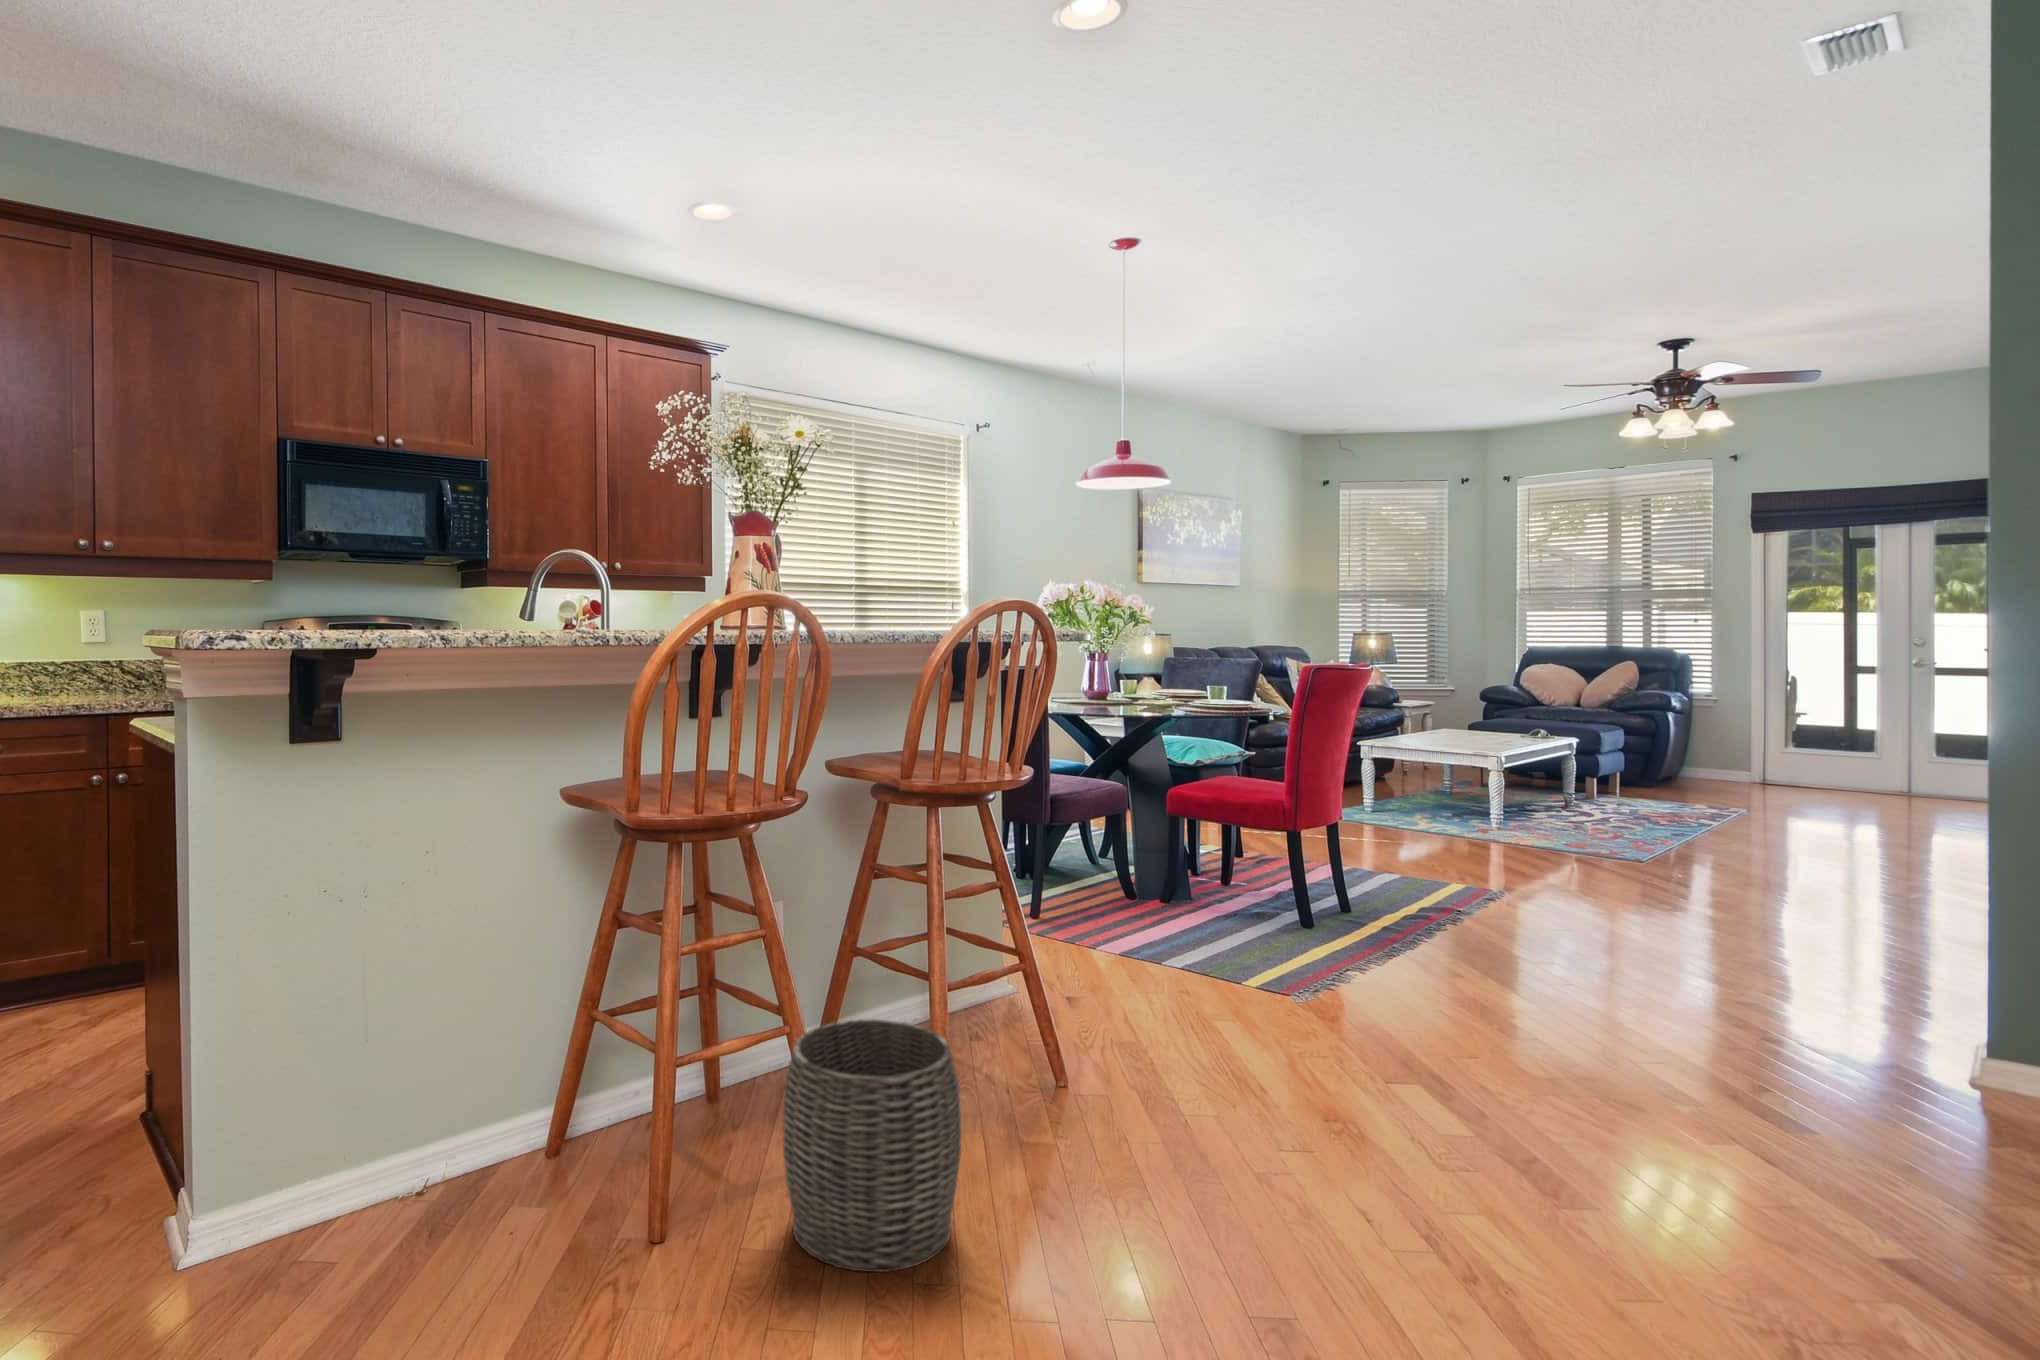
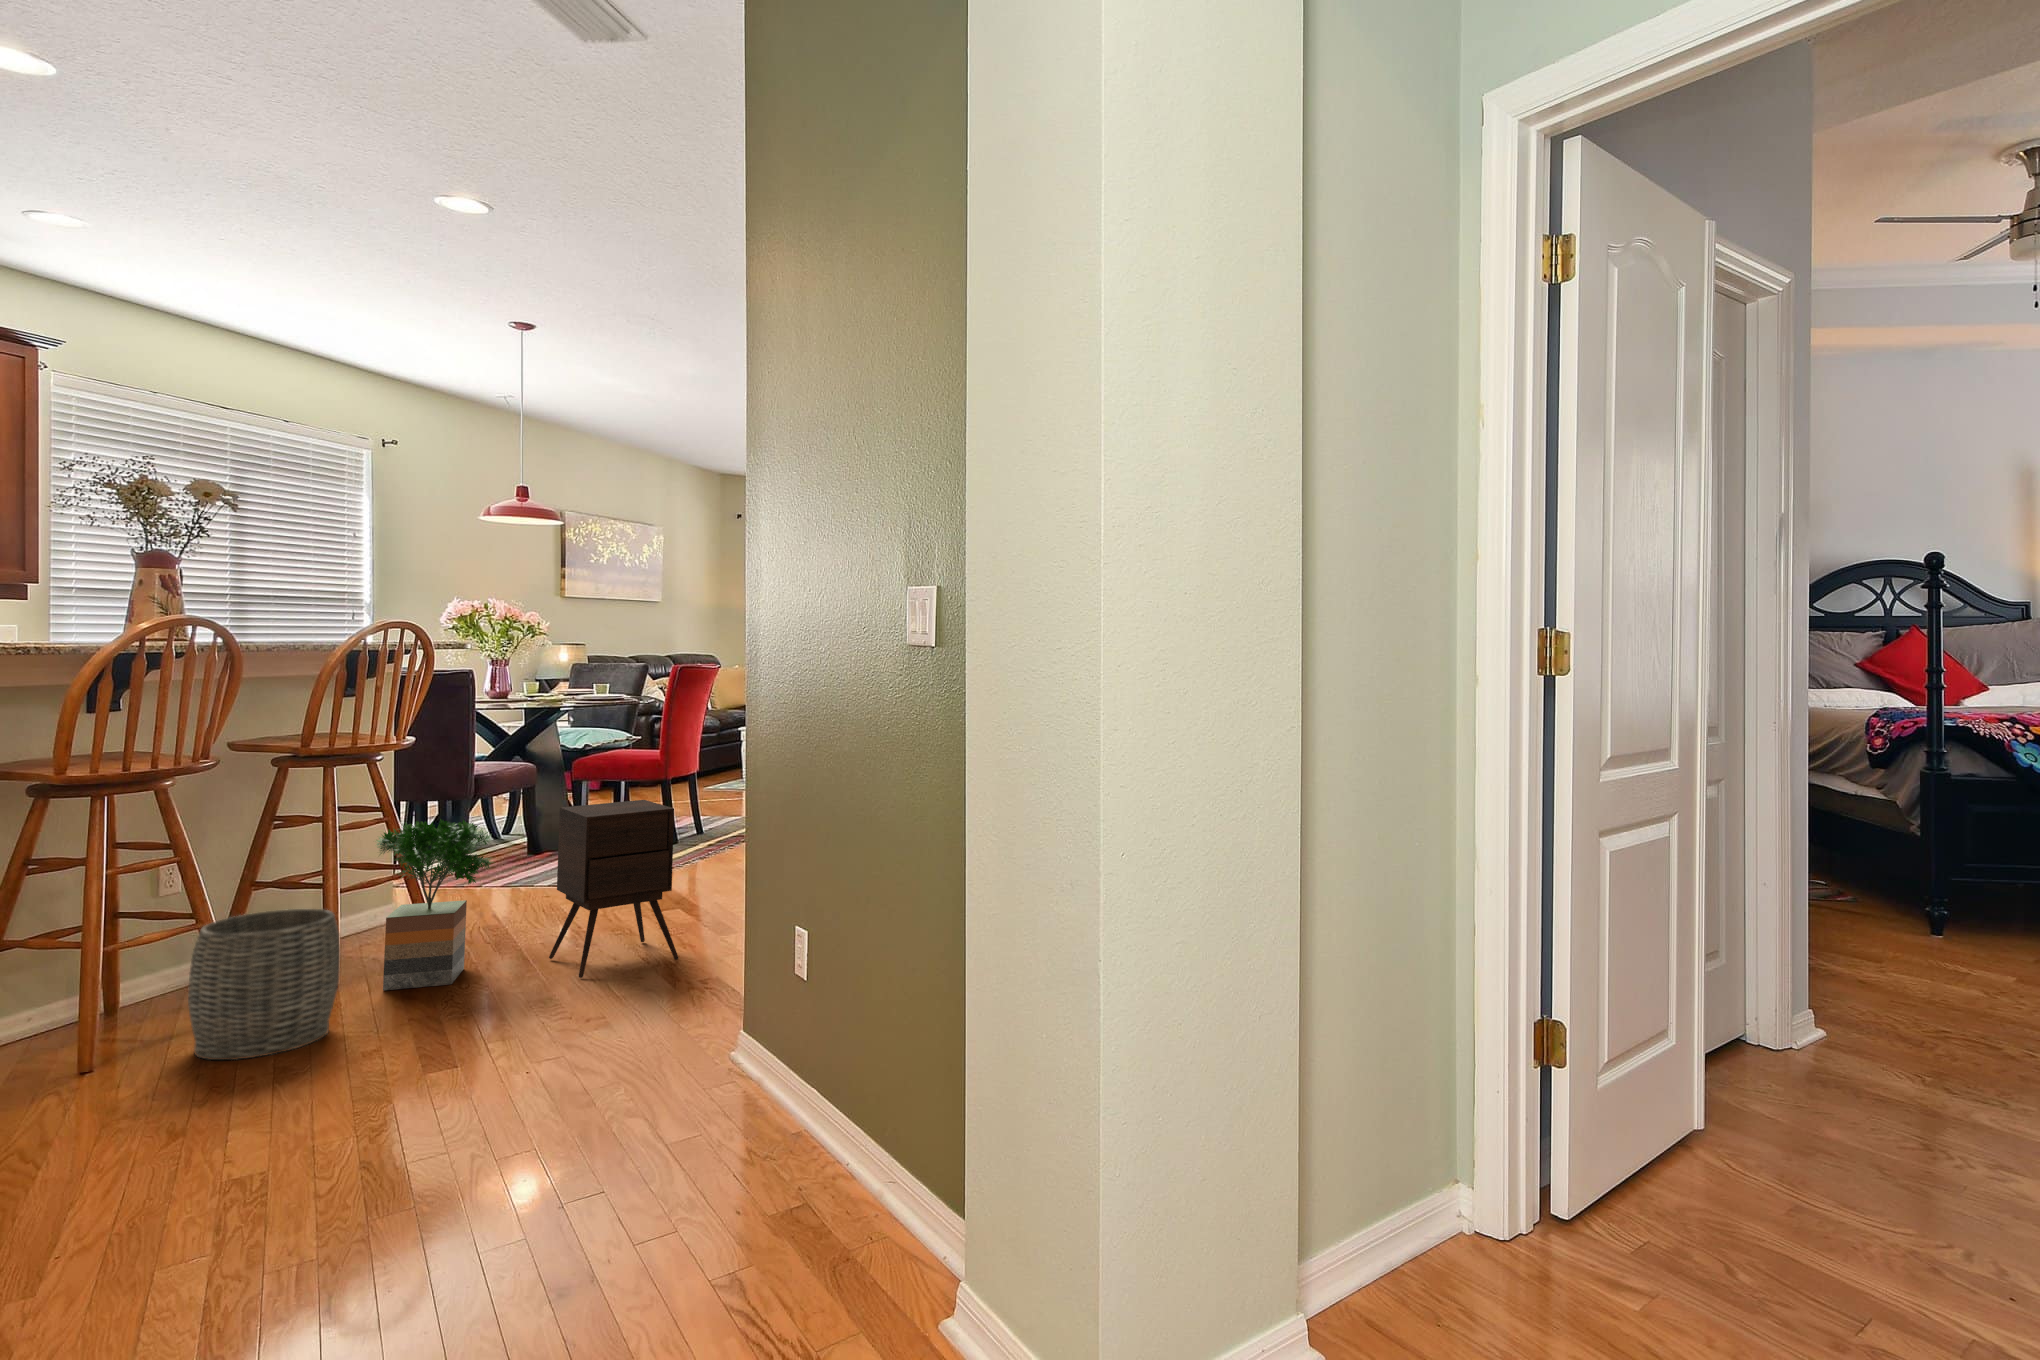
potted tree: none [992,891,1152,1160] -> present [376,819,491,990]
side table: none [1233,896,1461,1213] -> present [549,800,678,978]

